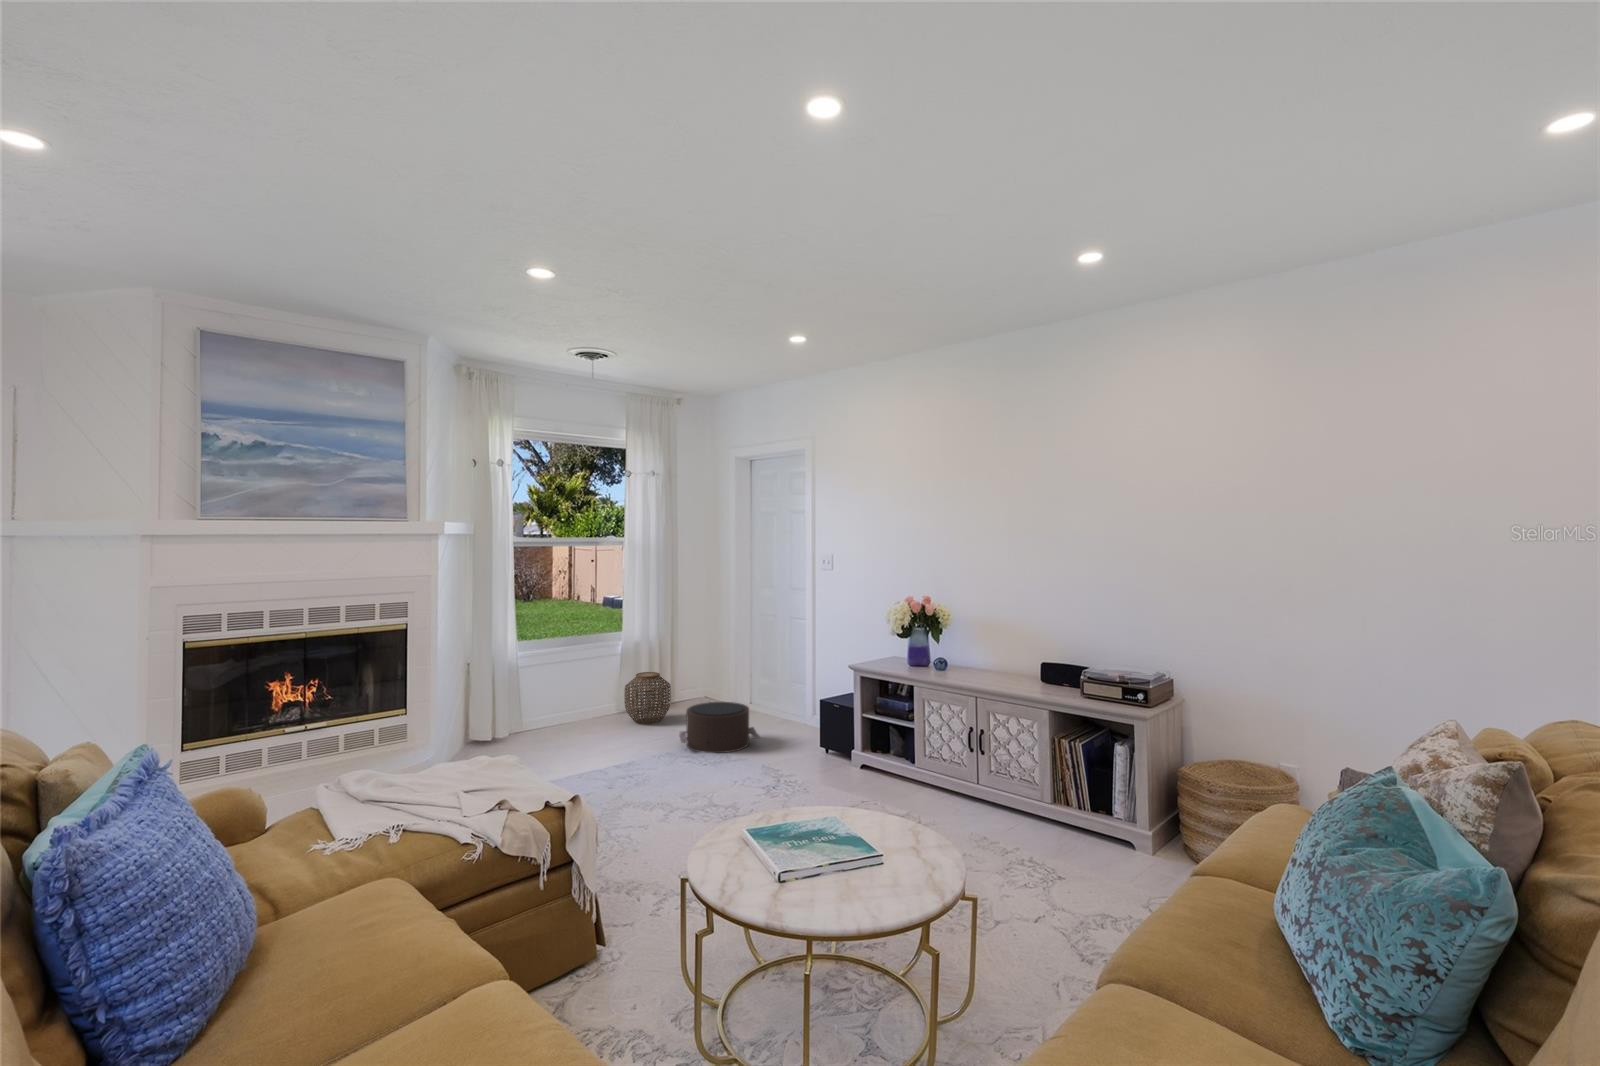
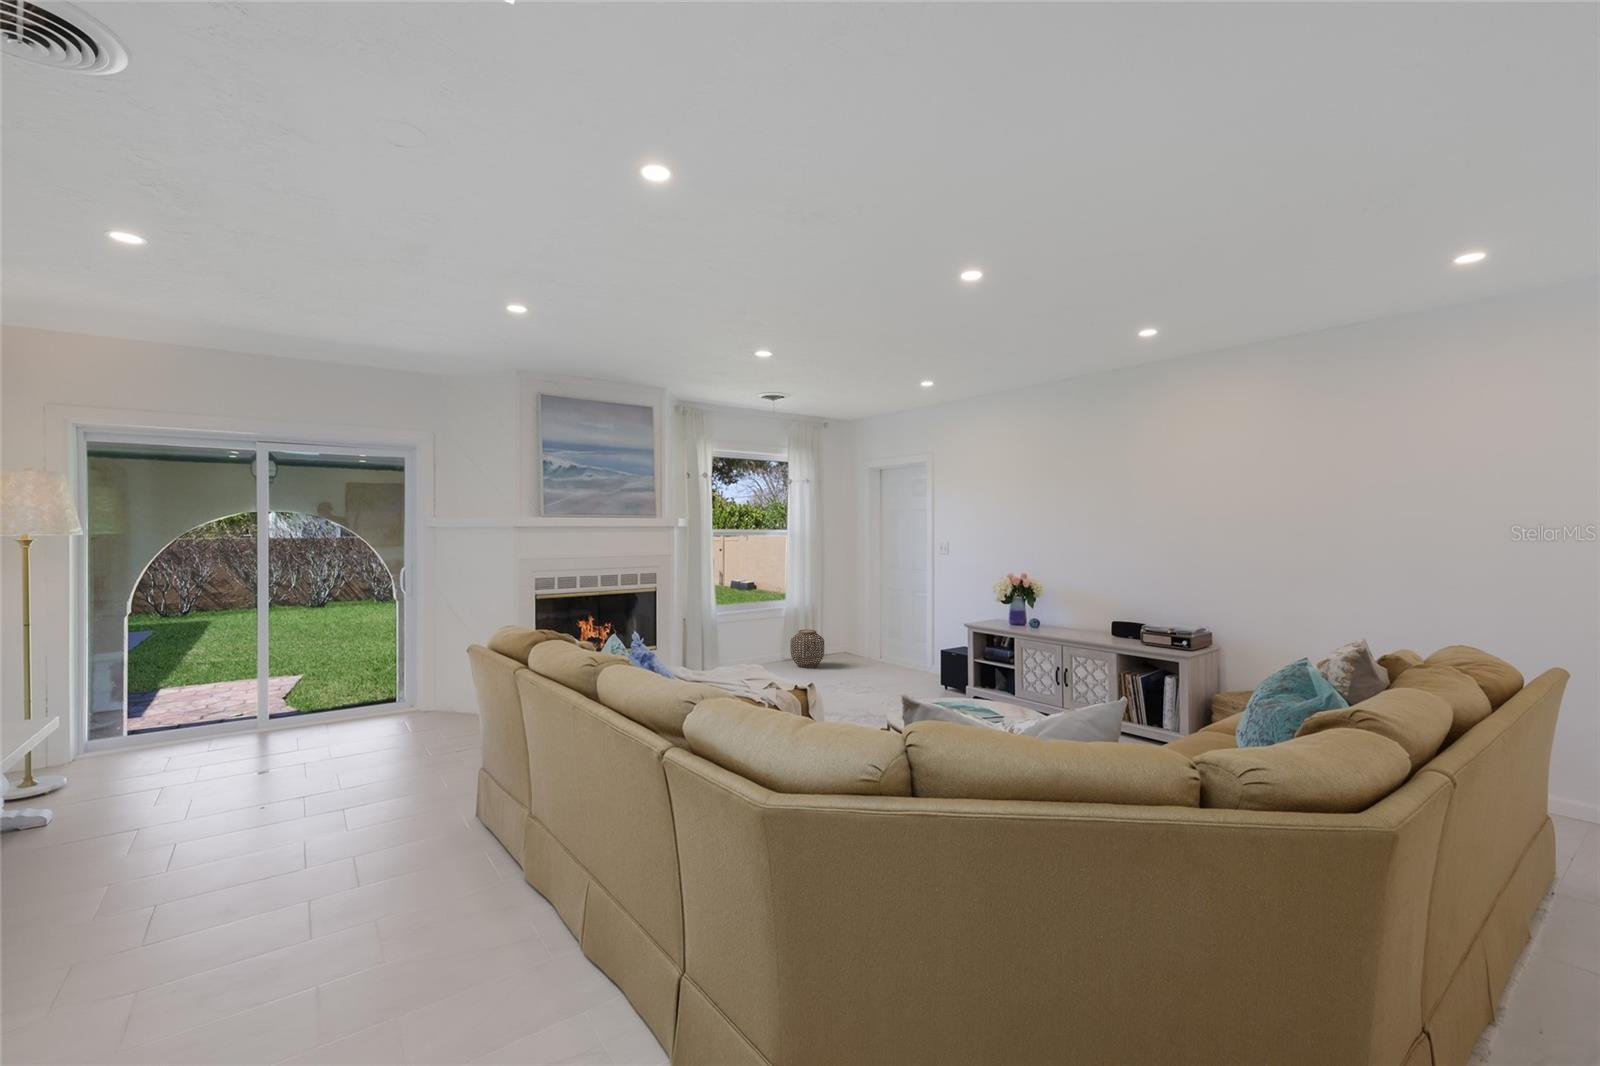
pouf: present [679,702,760,753] -> none [836,651,897,687]

